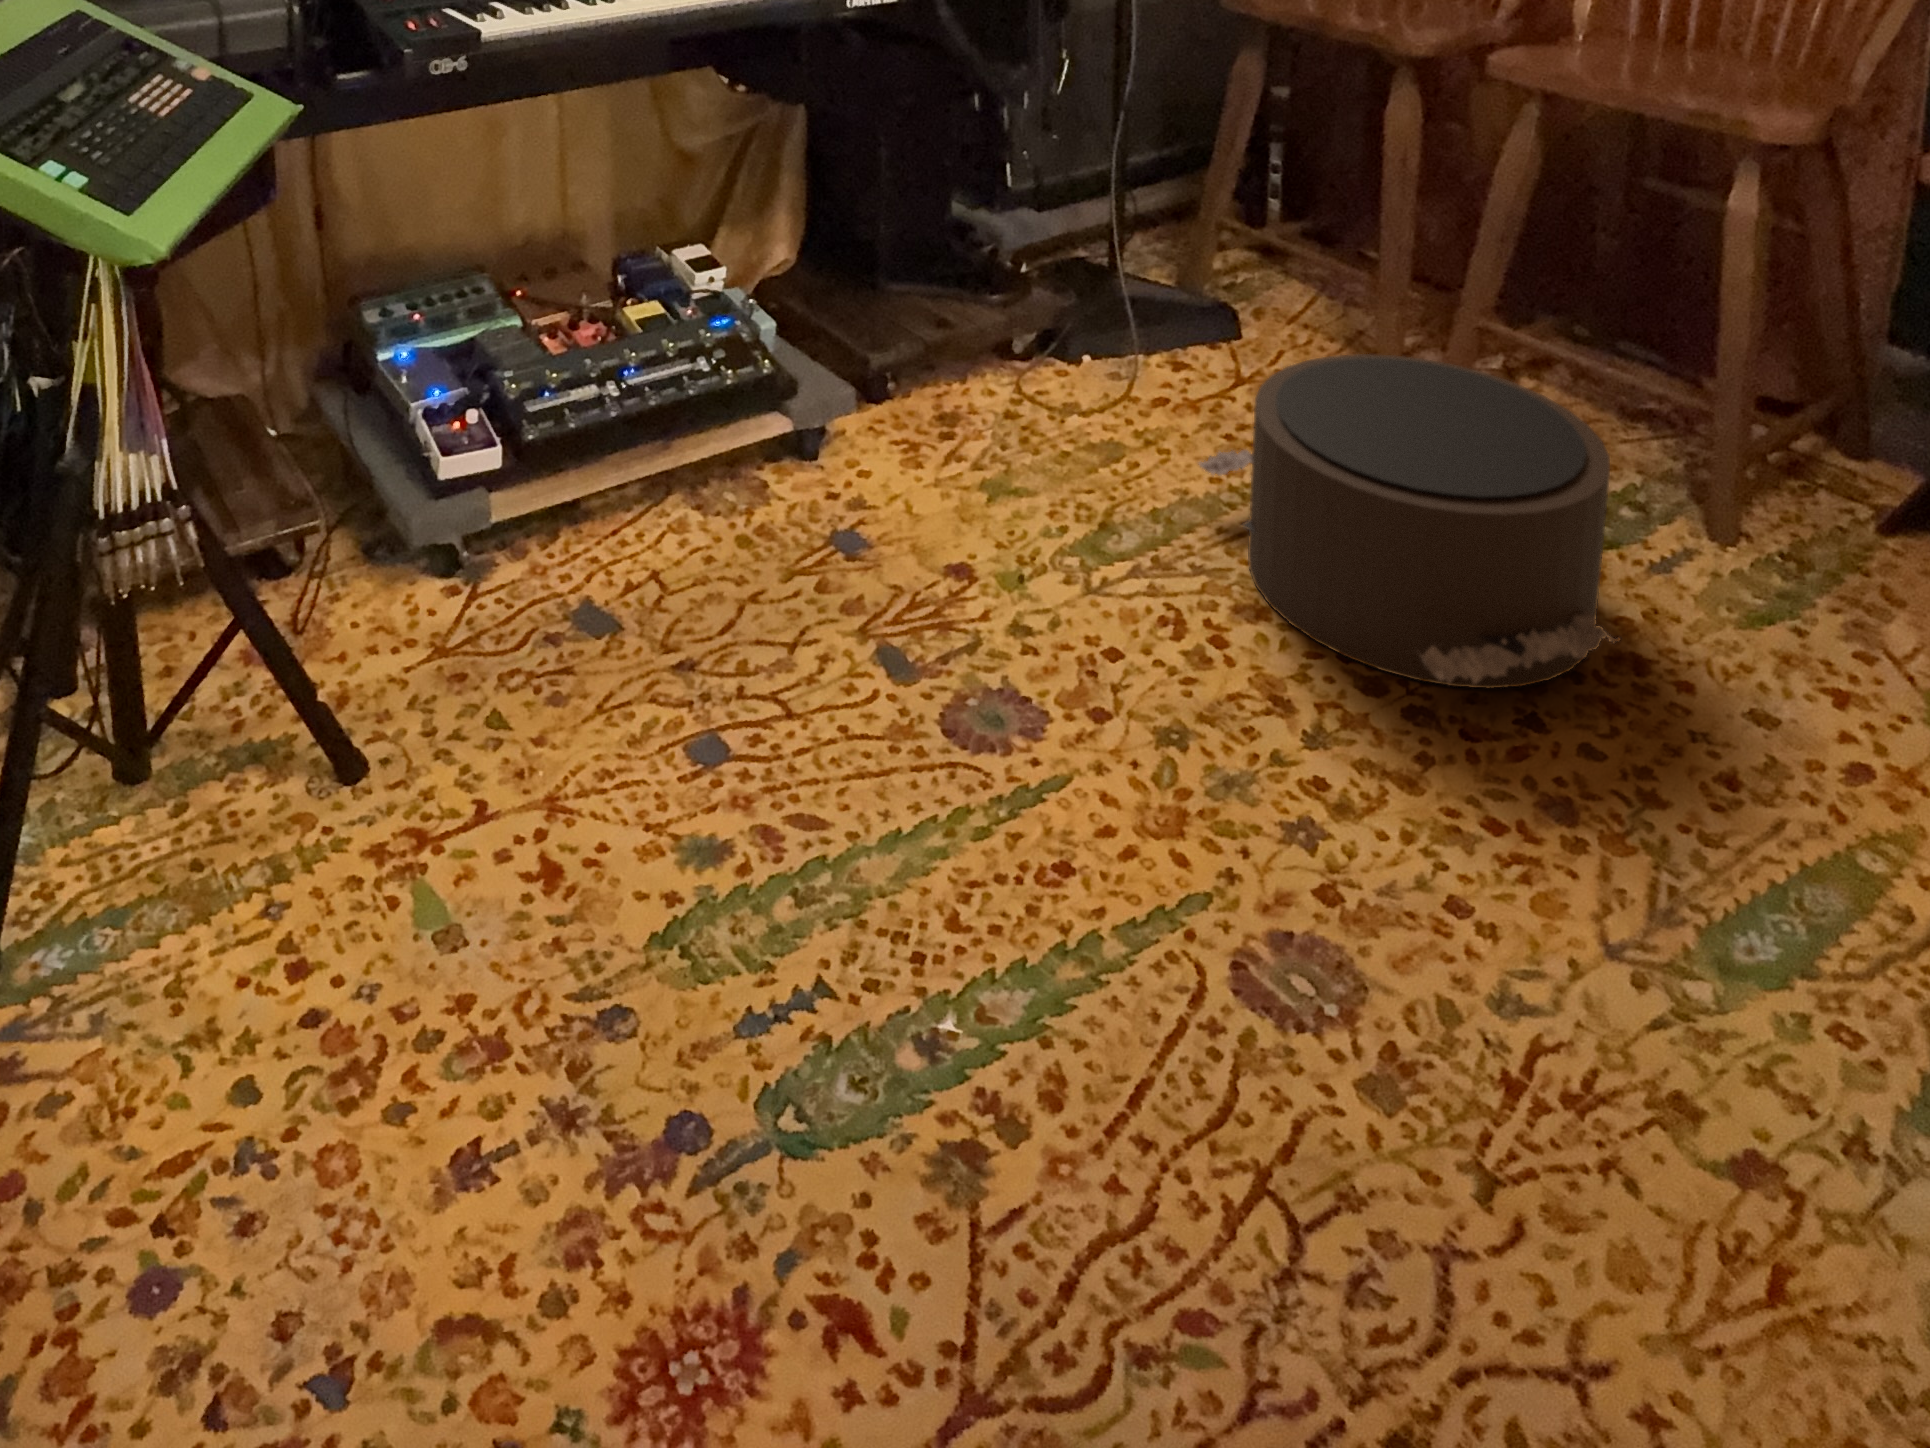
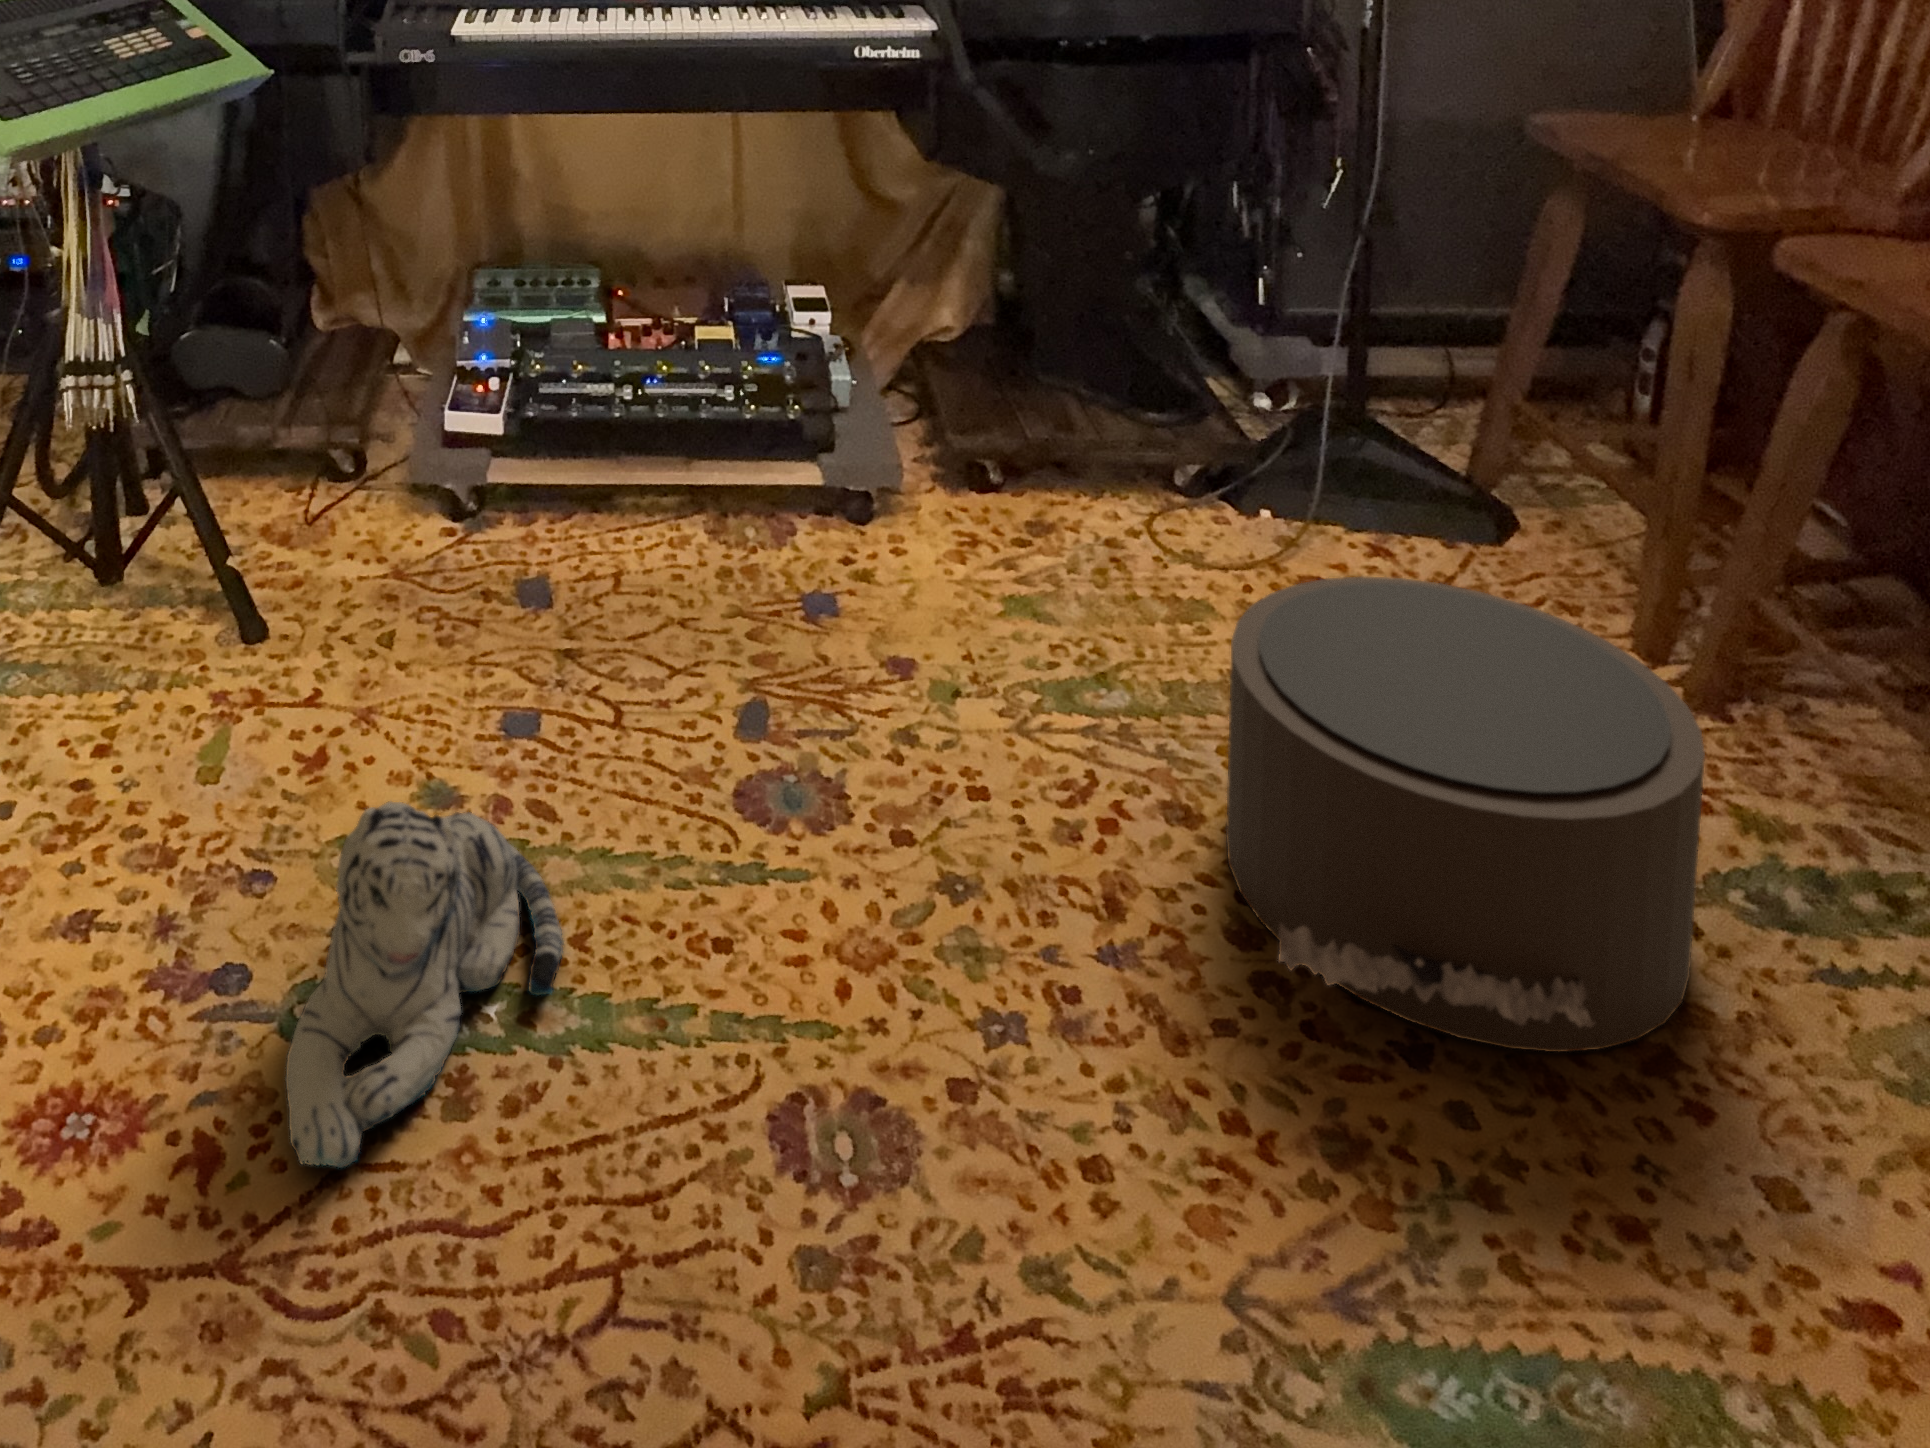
plush toy: none [758,841,1004,1270] -> present [285,802,563,1168]

